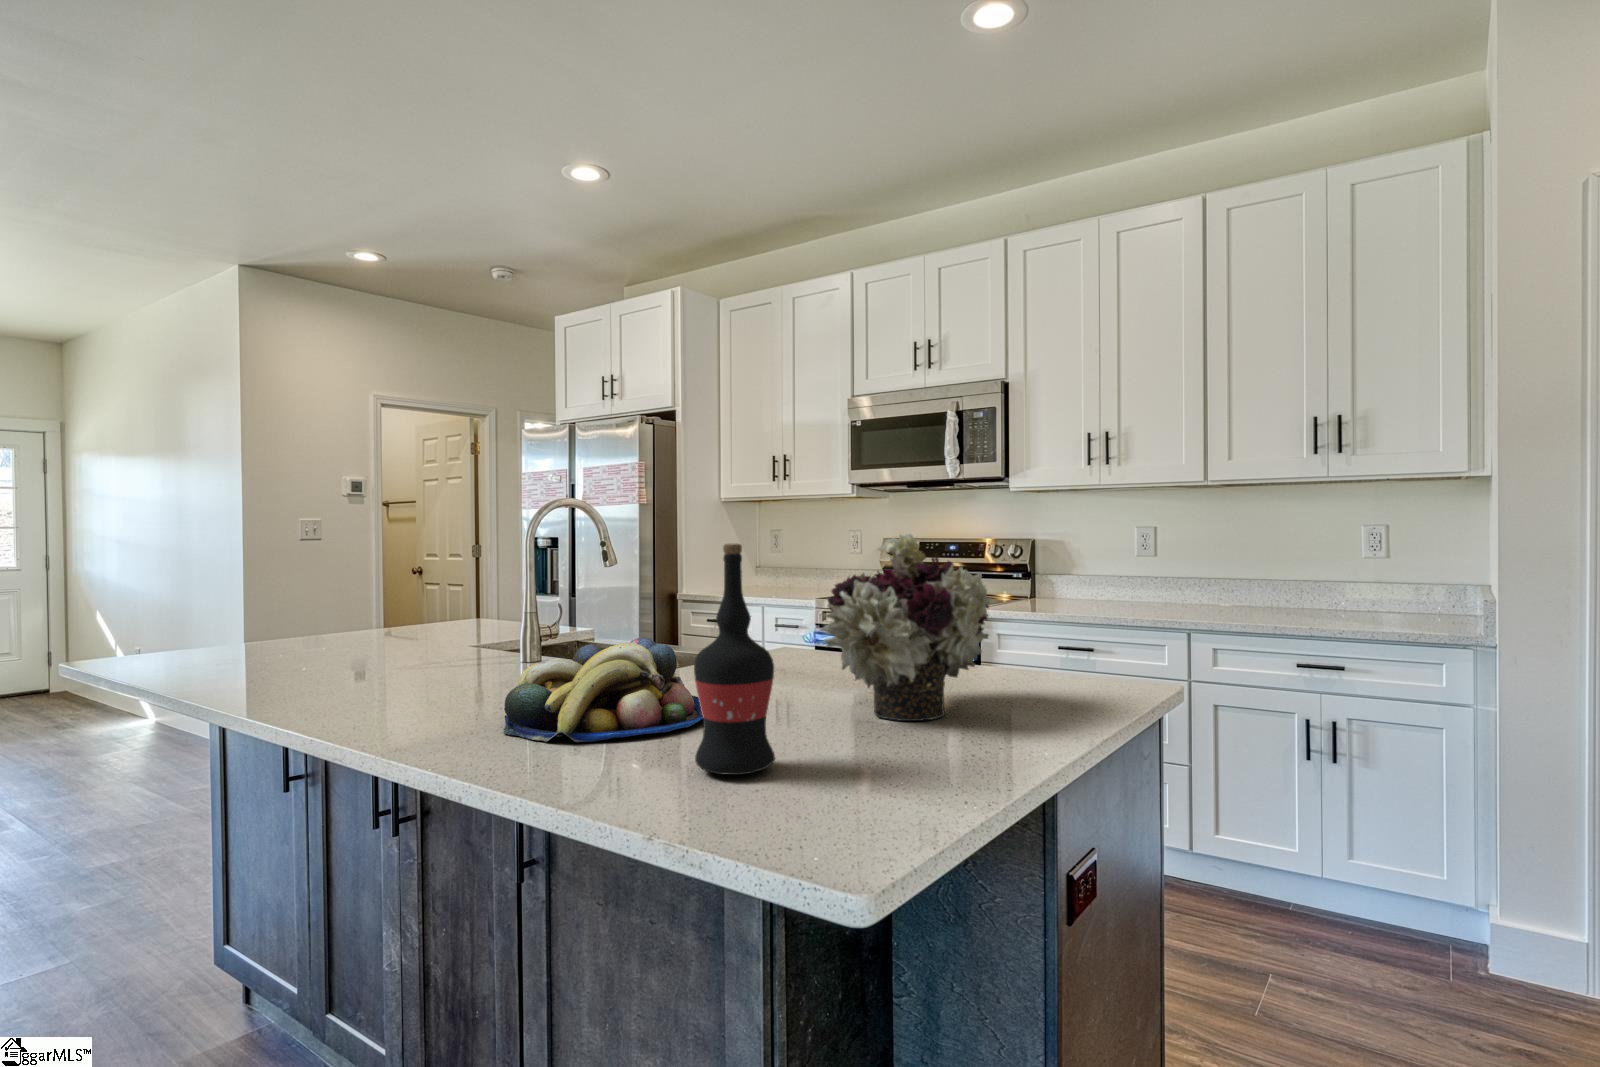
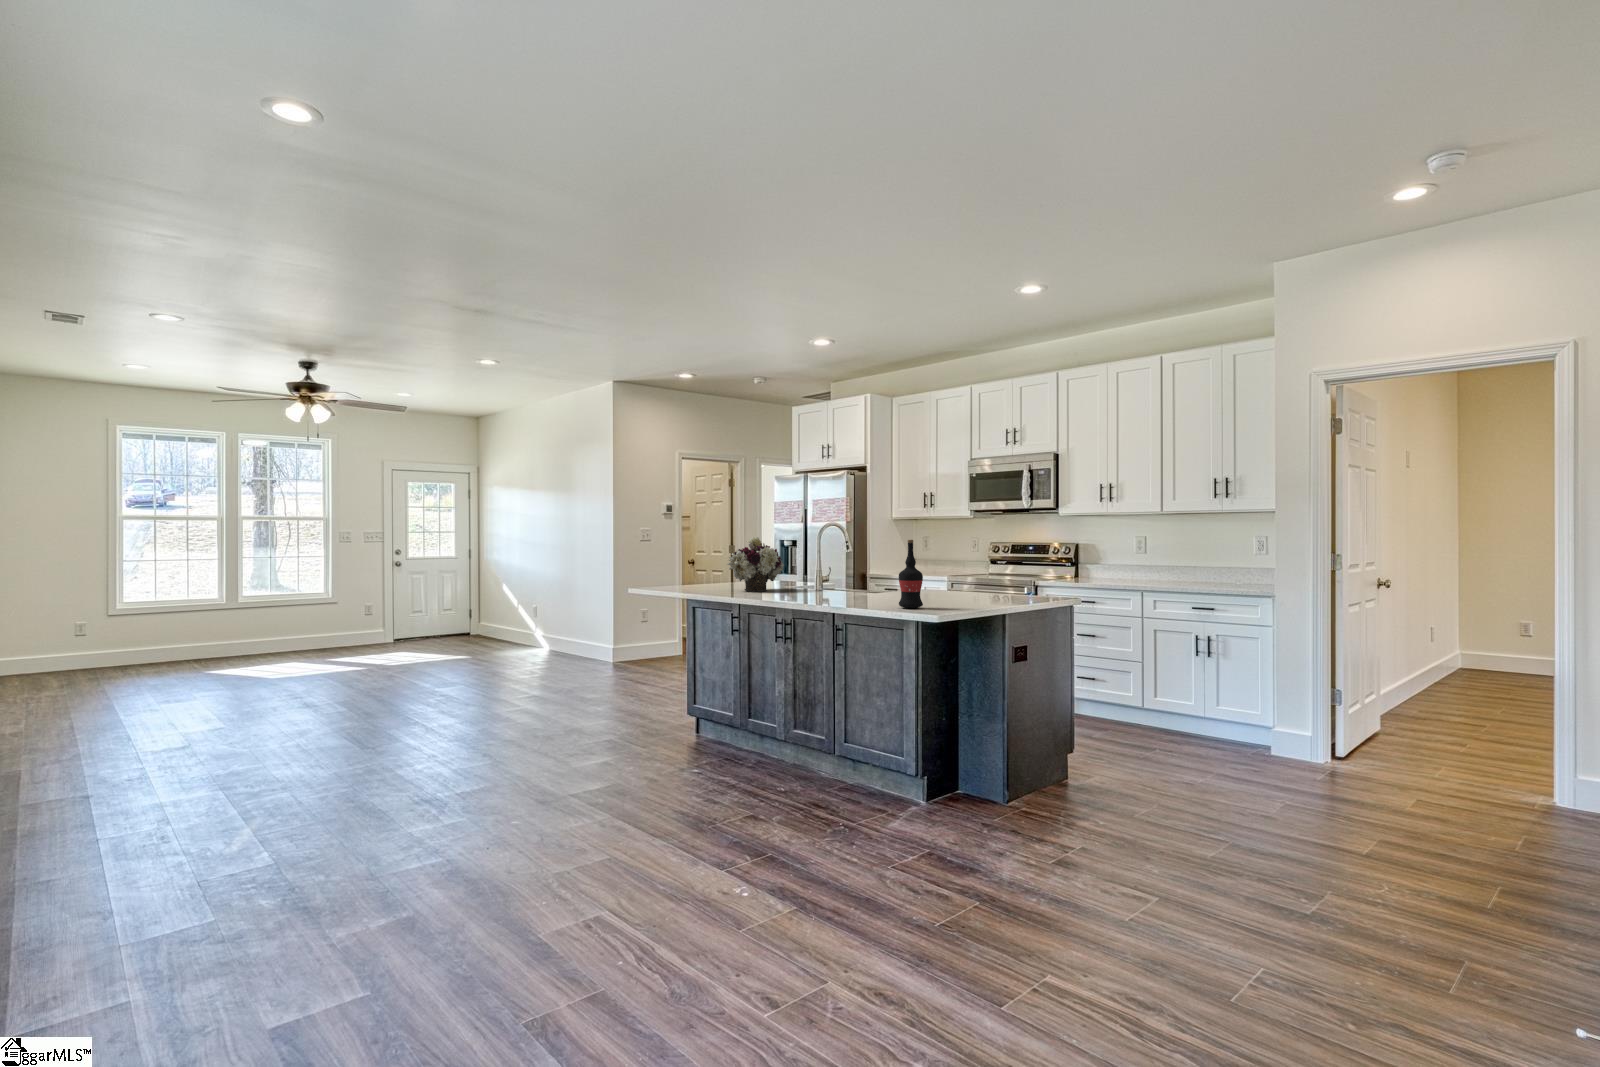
flower arrangement: present [820,534,992,721] -> present [727,537,784,591]
fruit bowl: present [503,637,703,742] -> none [830,575,902,604]

